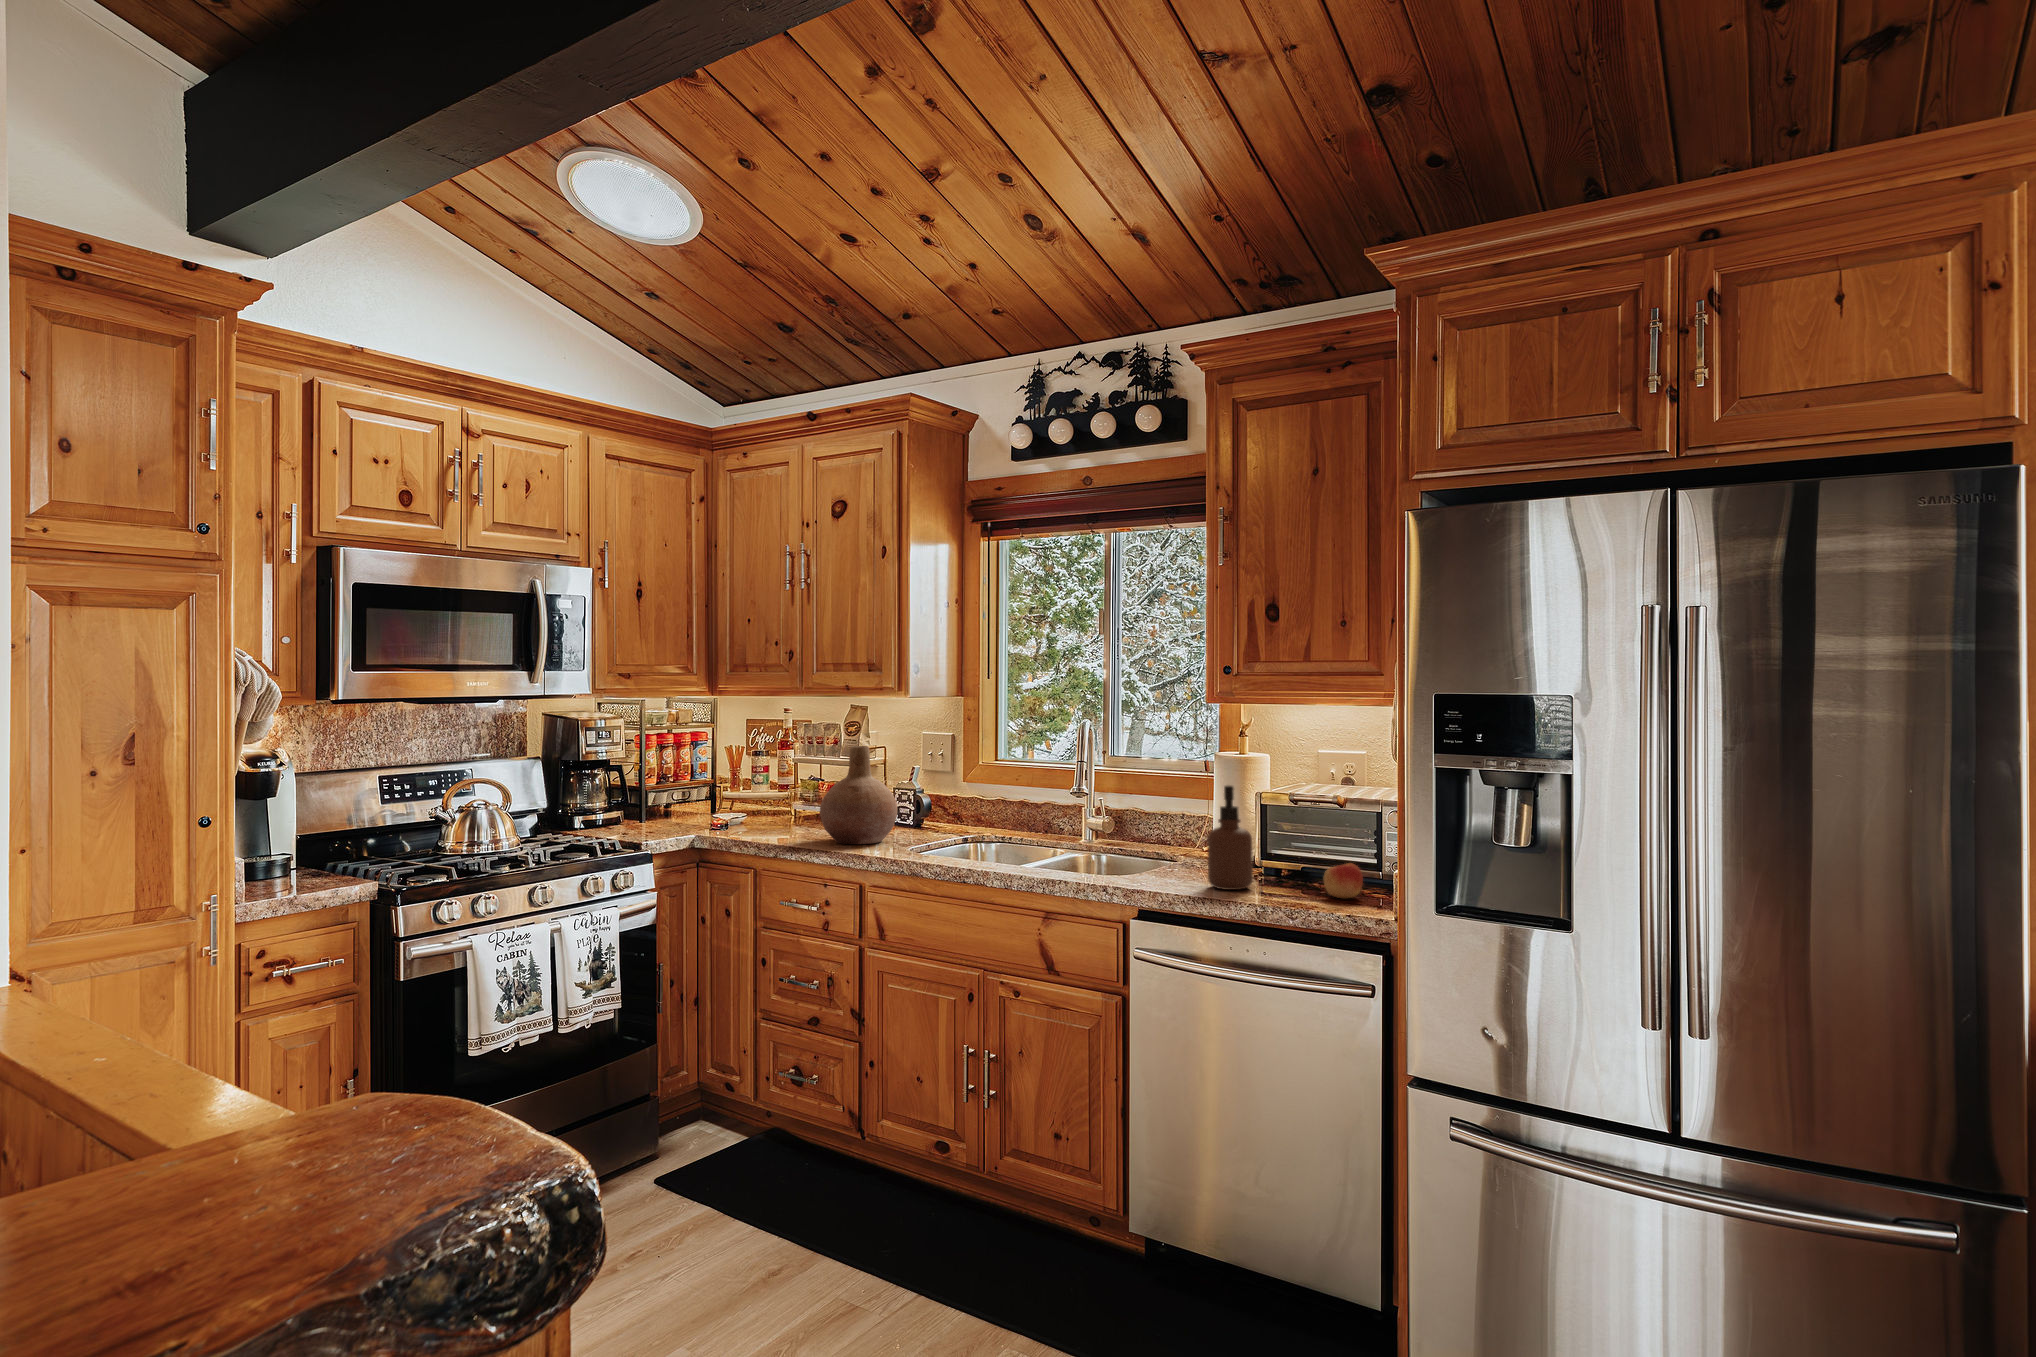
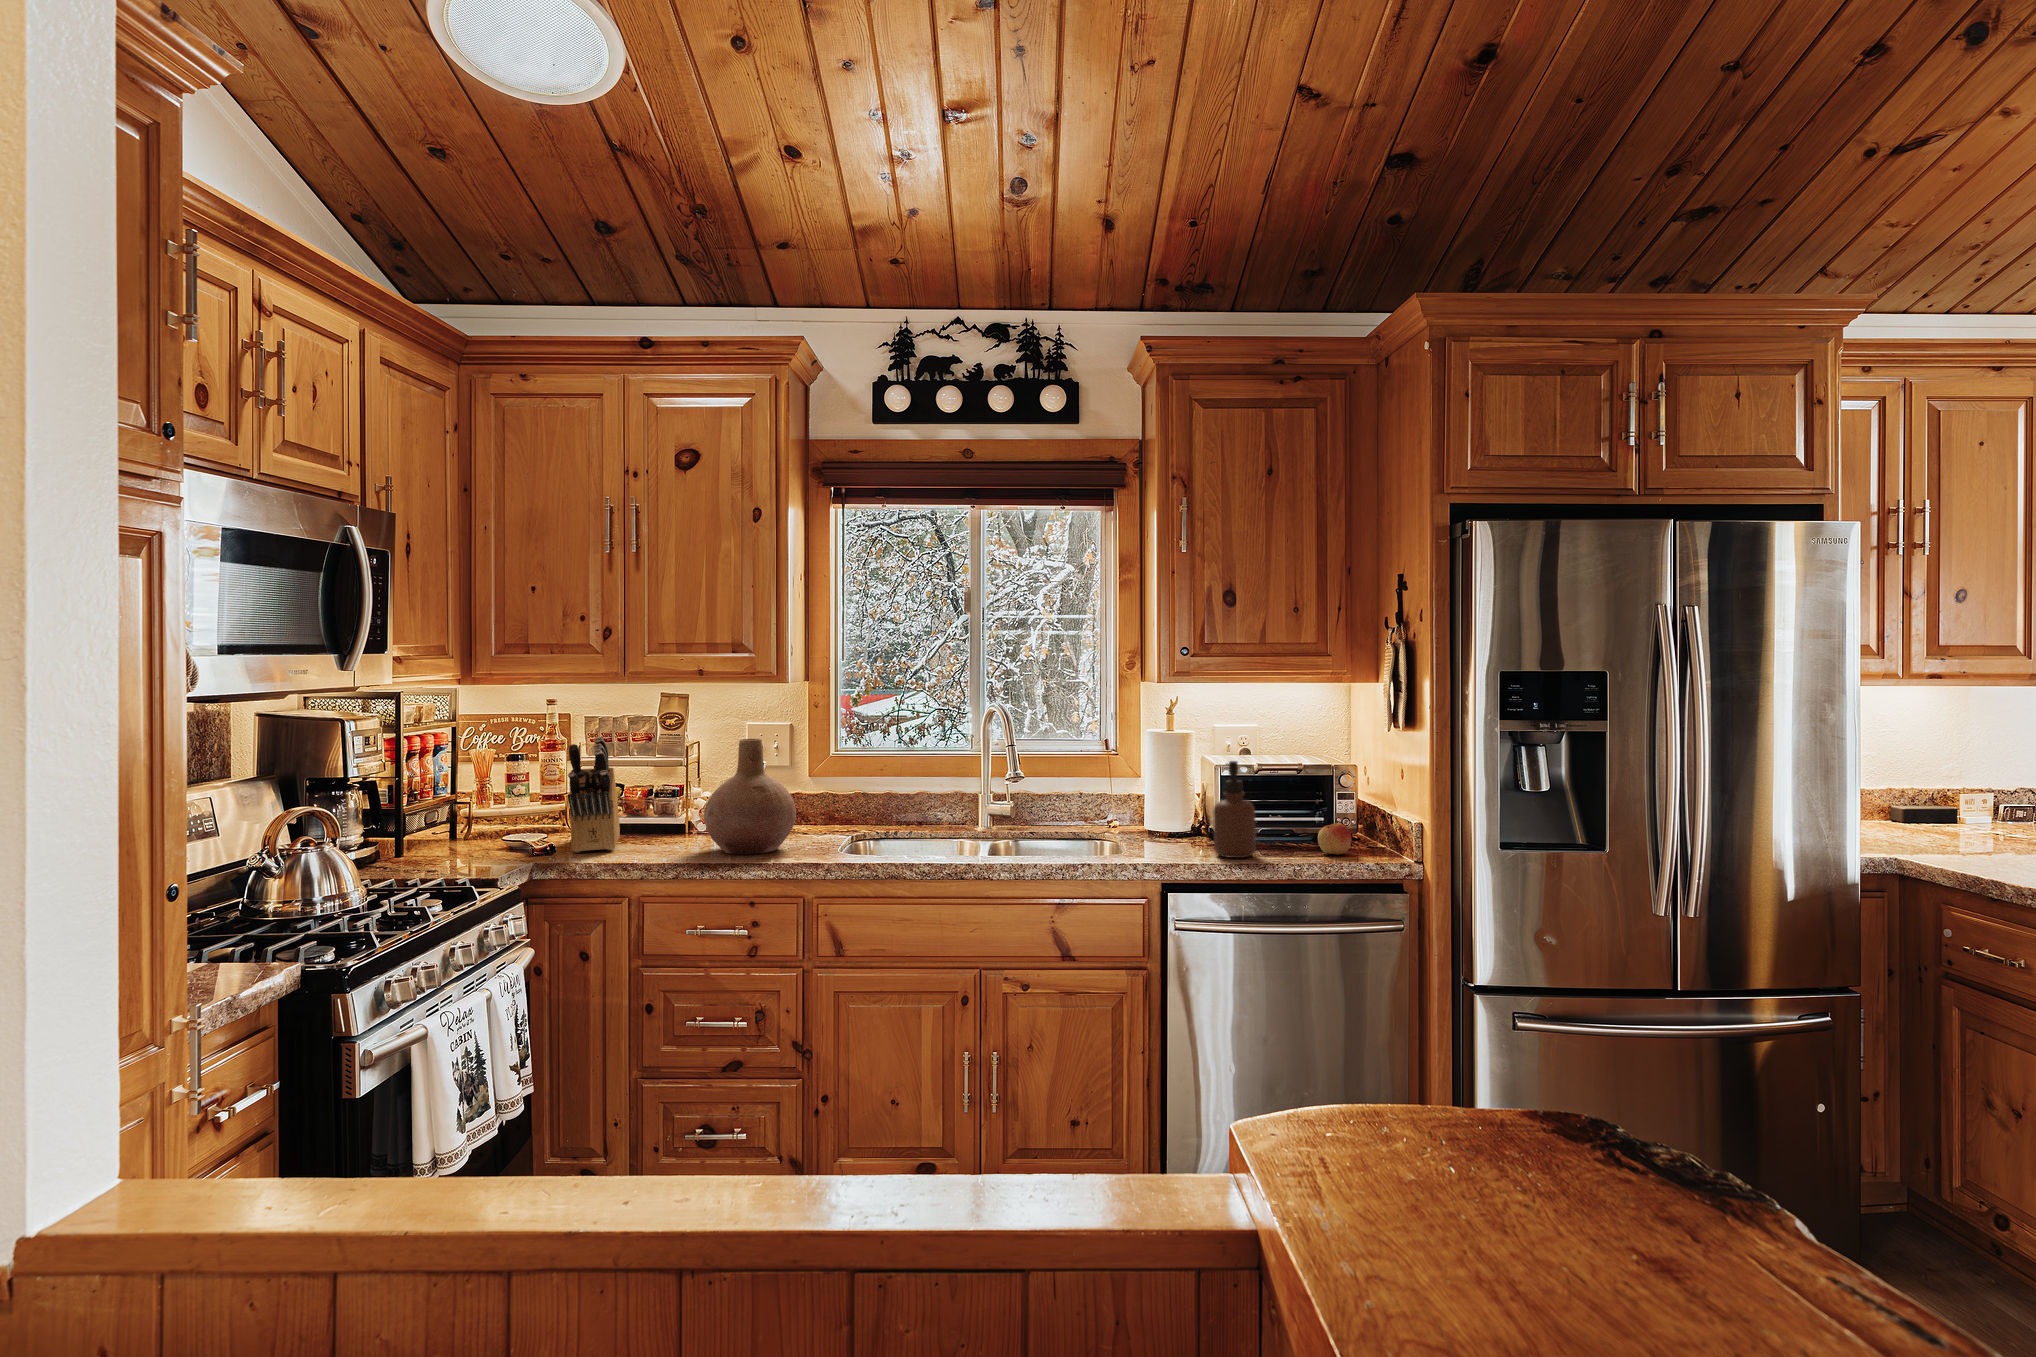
knife block: none [731,740,810,832] -> present [568,737,620,852]

